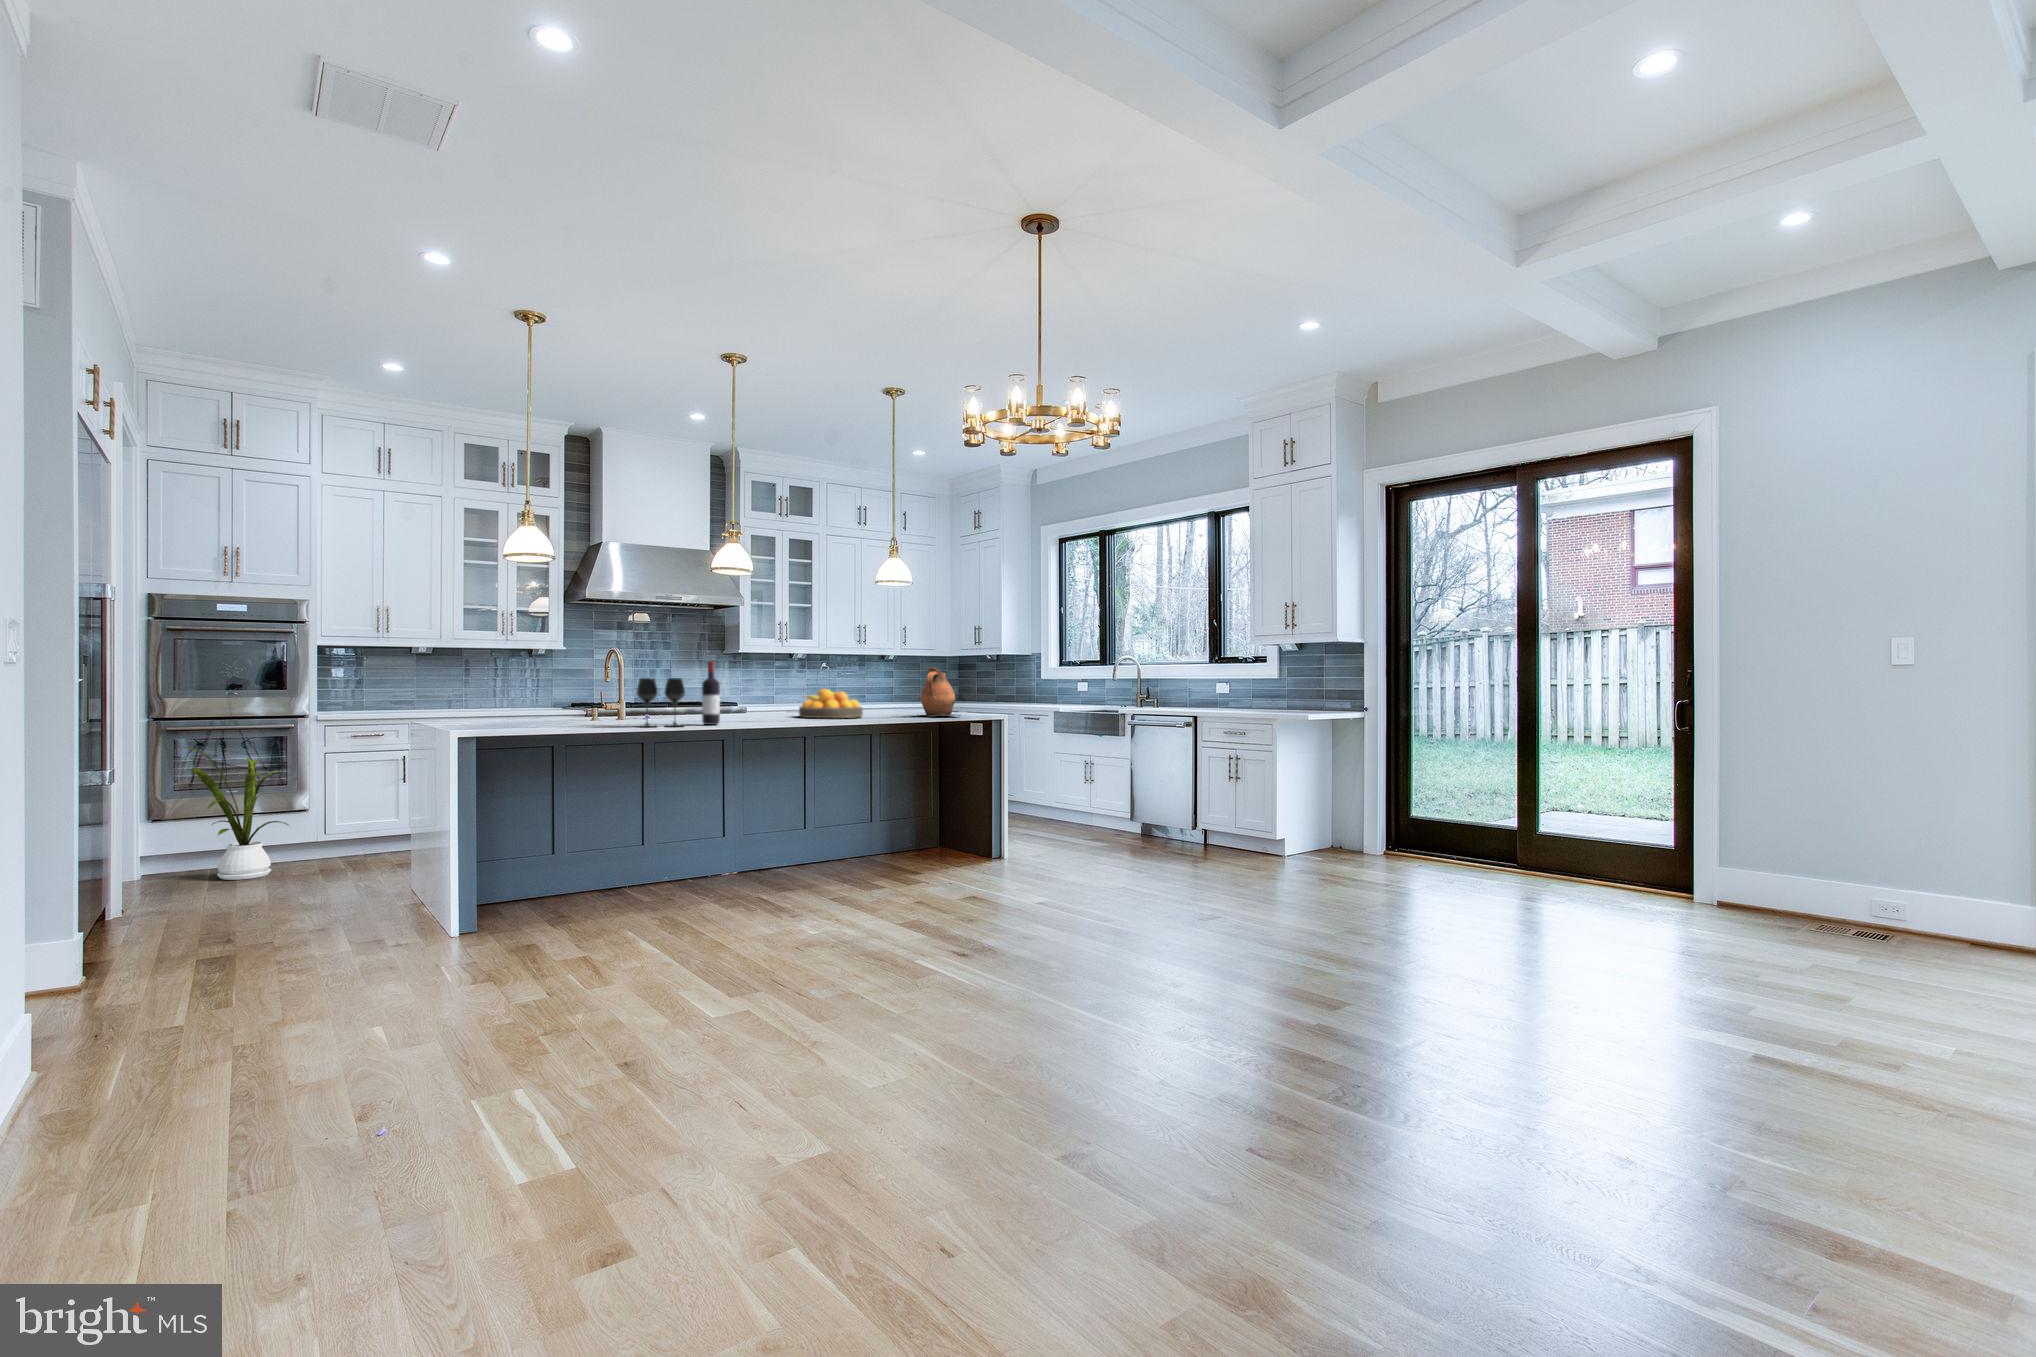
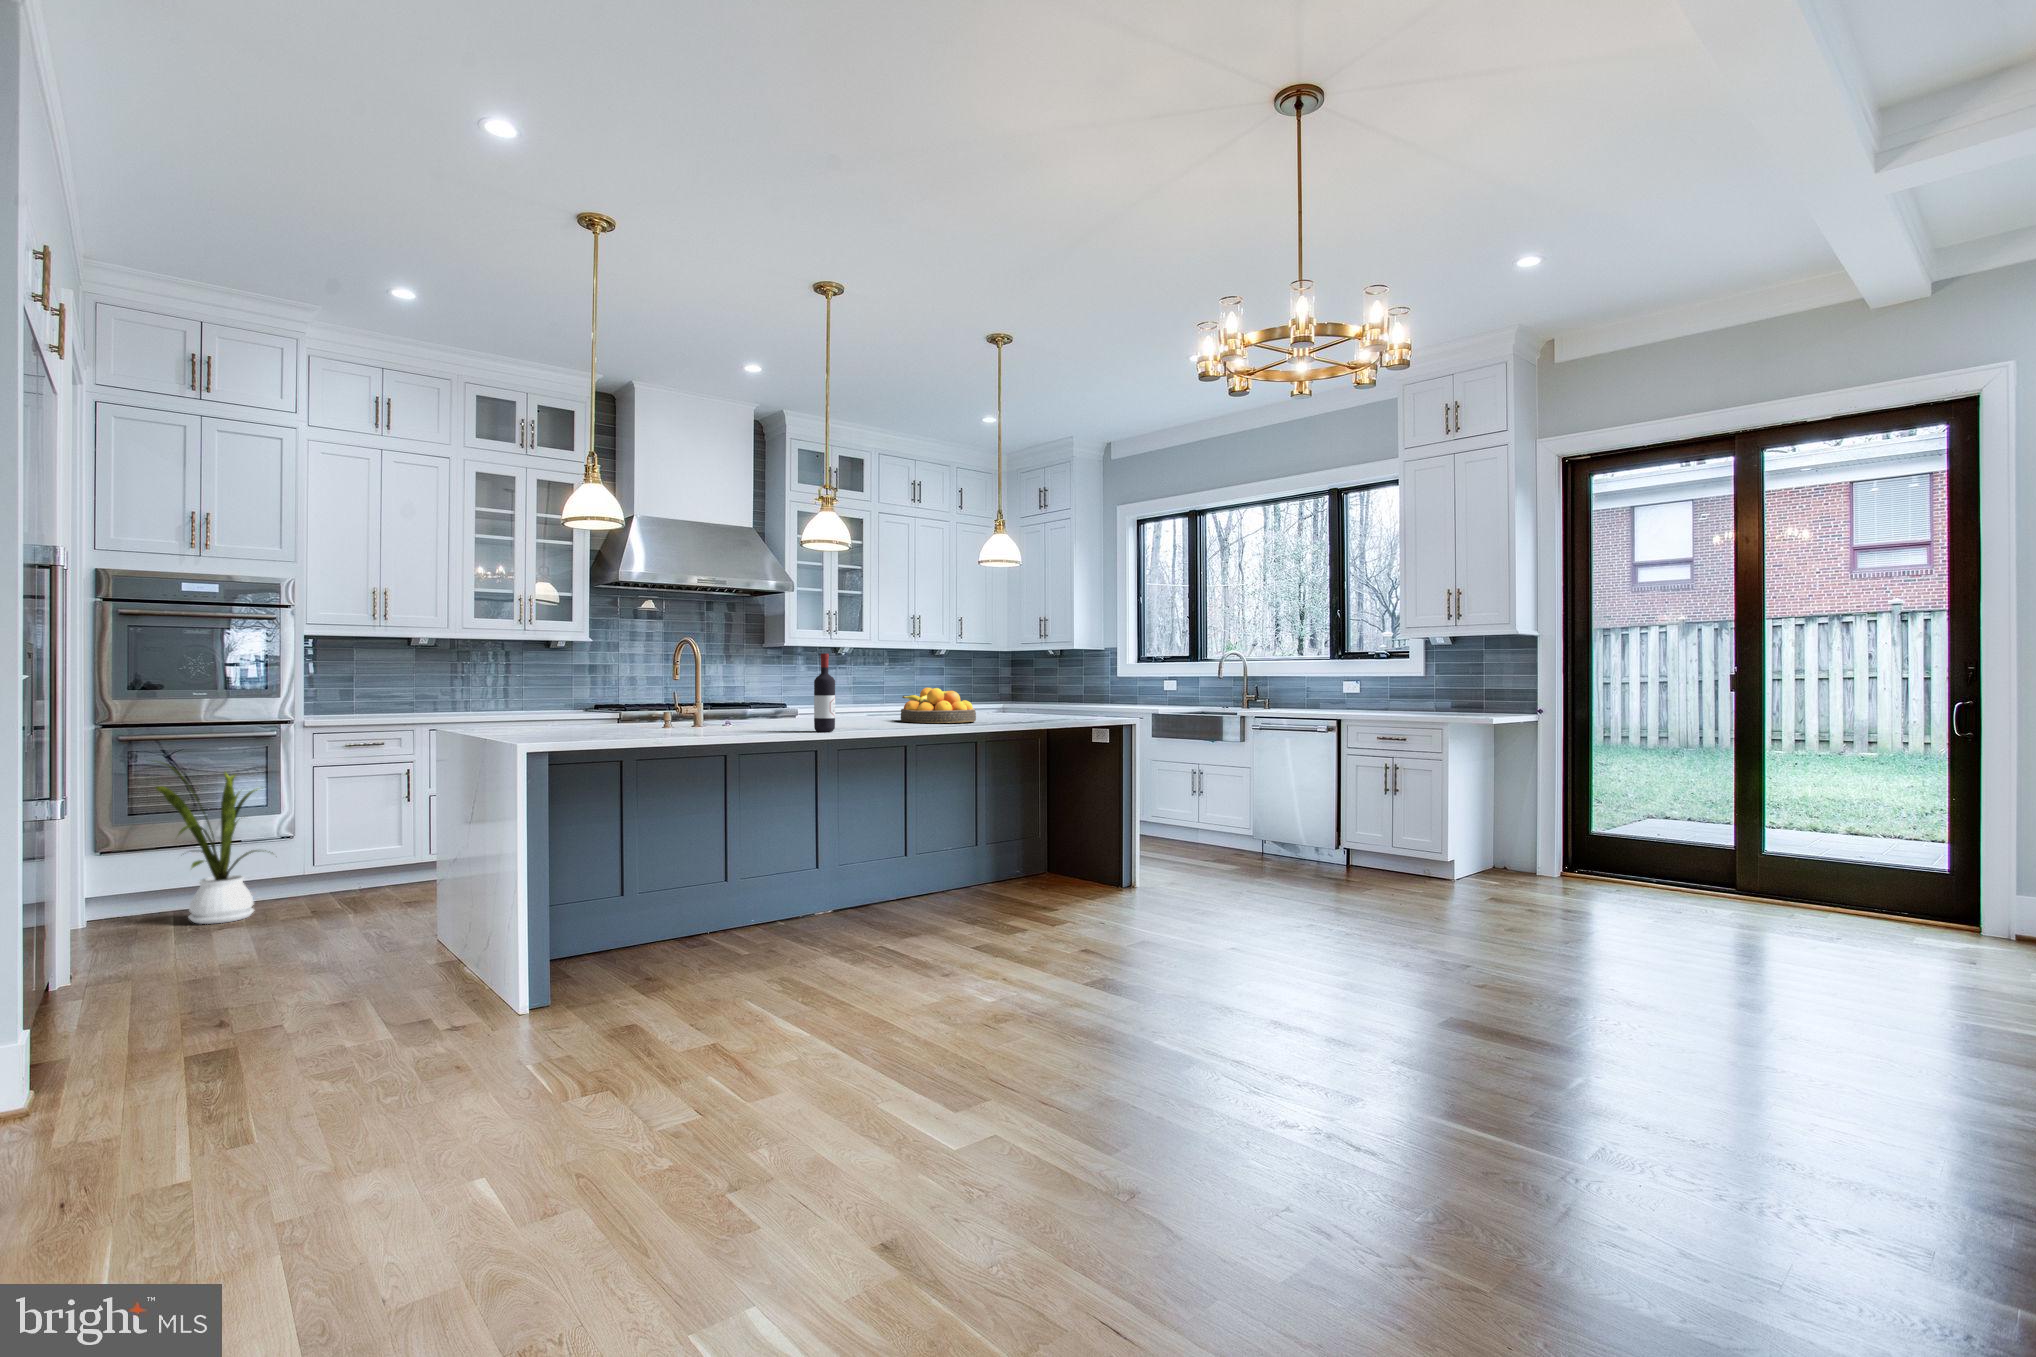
ceramic pitcher: present [921,668,960,716] -> none [1031,663,1086,720]
wine glass: present [637,678,685,727] -> none [741,674,799,735]

